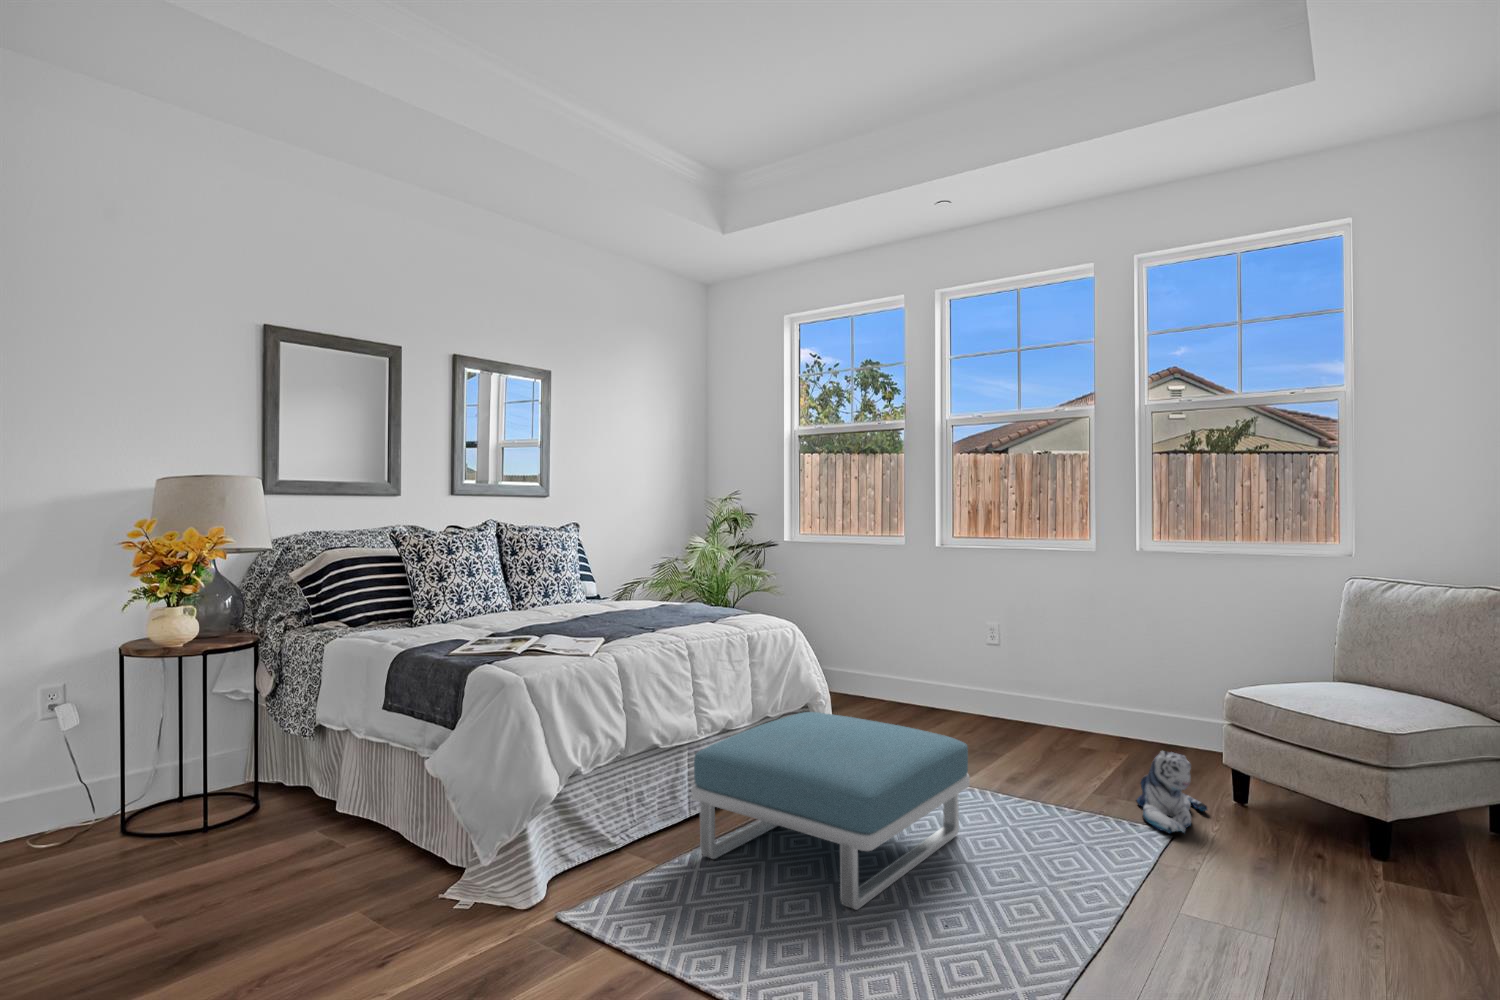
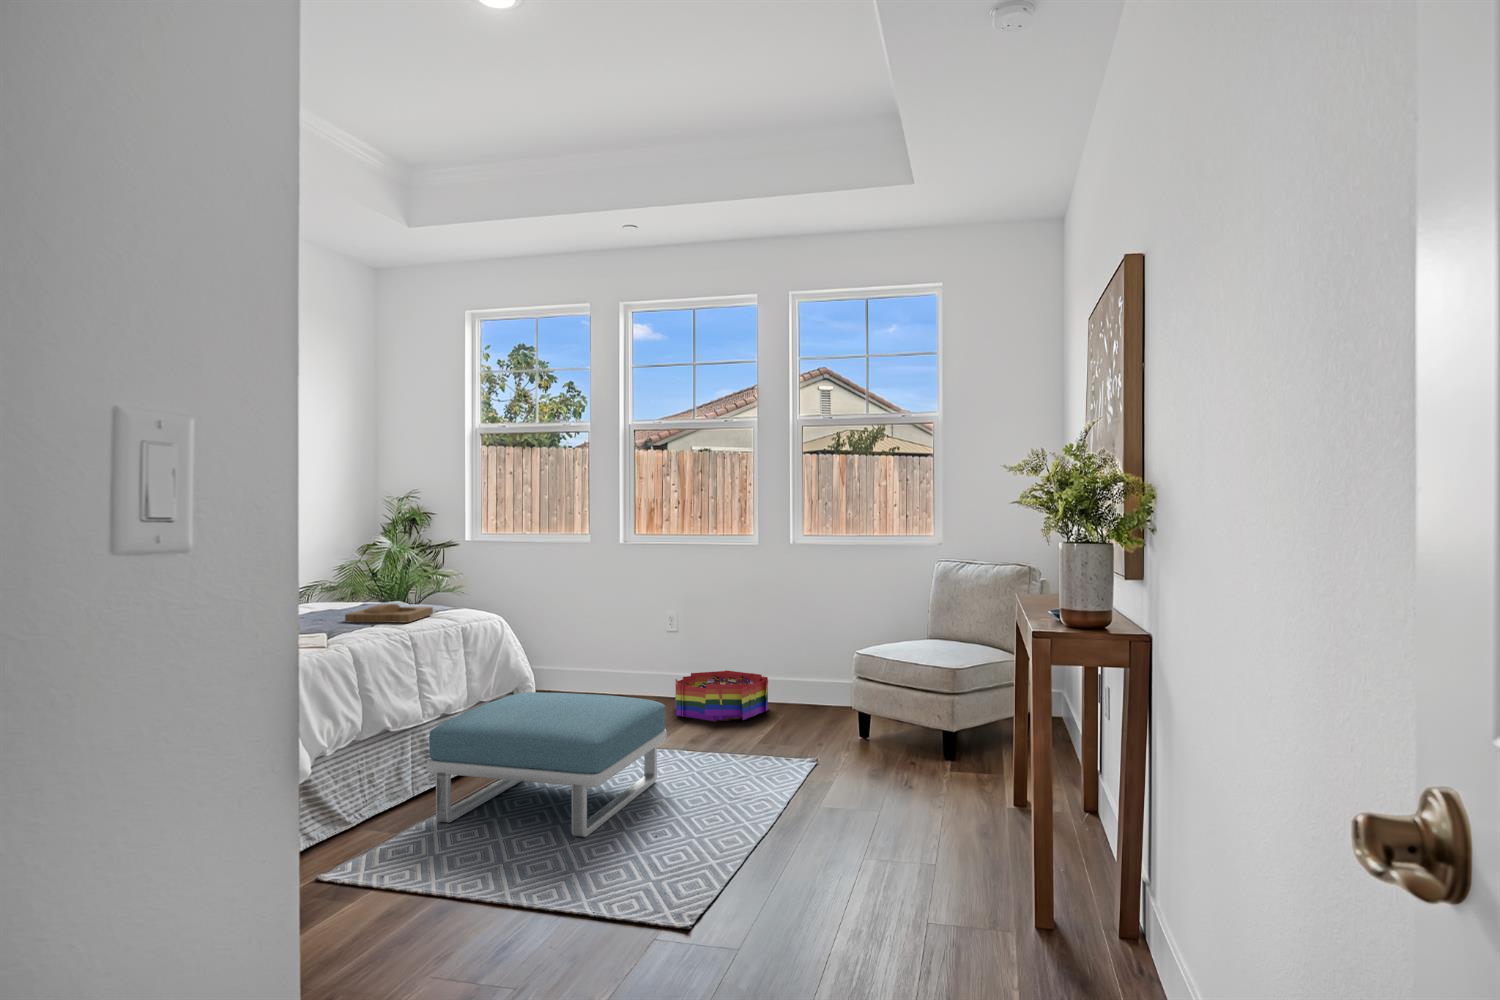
tray: none [632,608,720,629] -> present [345,604,433,623]
storage bin: none [994,693,1109,758] -> present [675,670,768,721]
plush toy: present [1136,751,1207,833] -> none [789,701,840,762]

